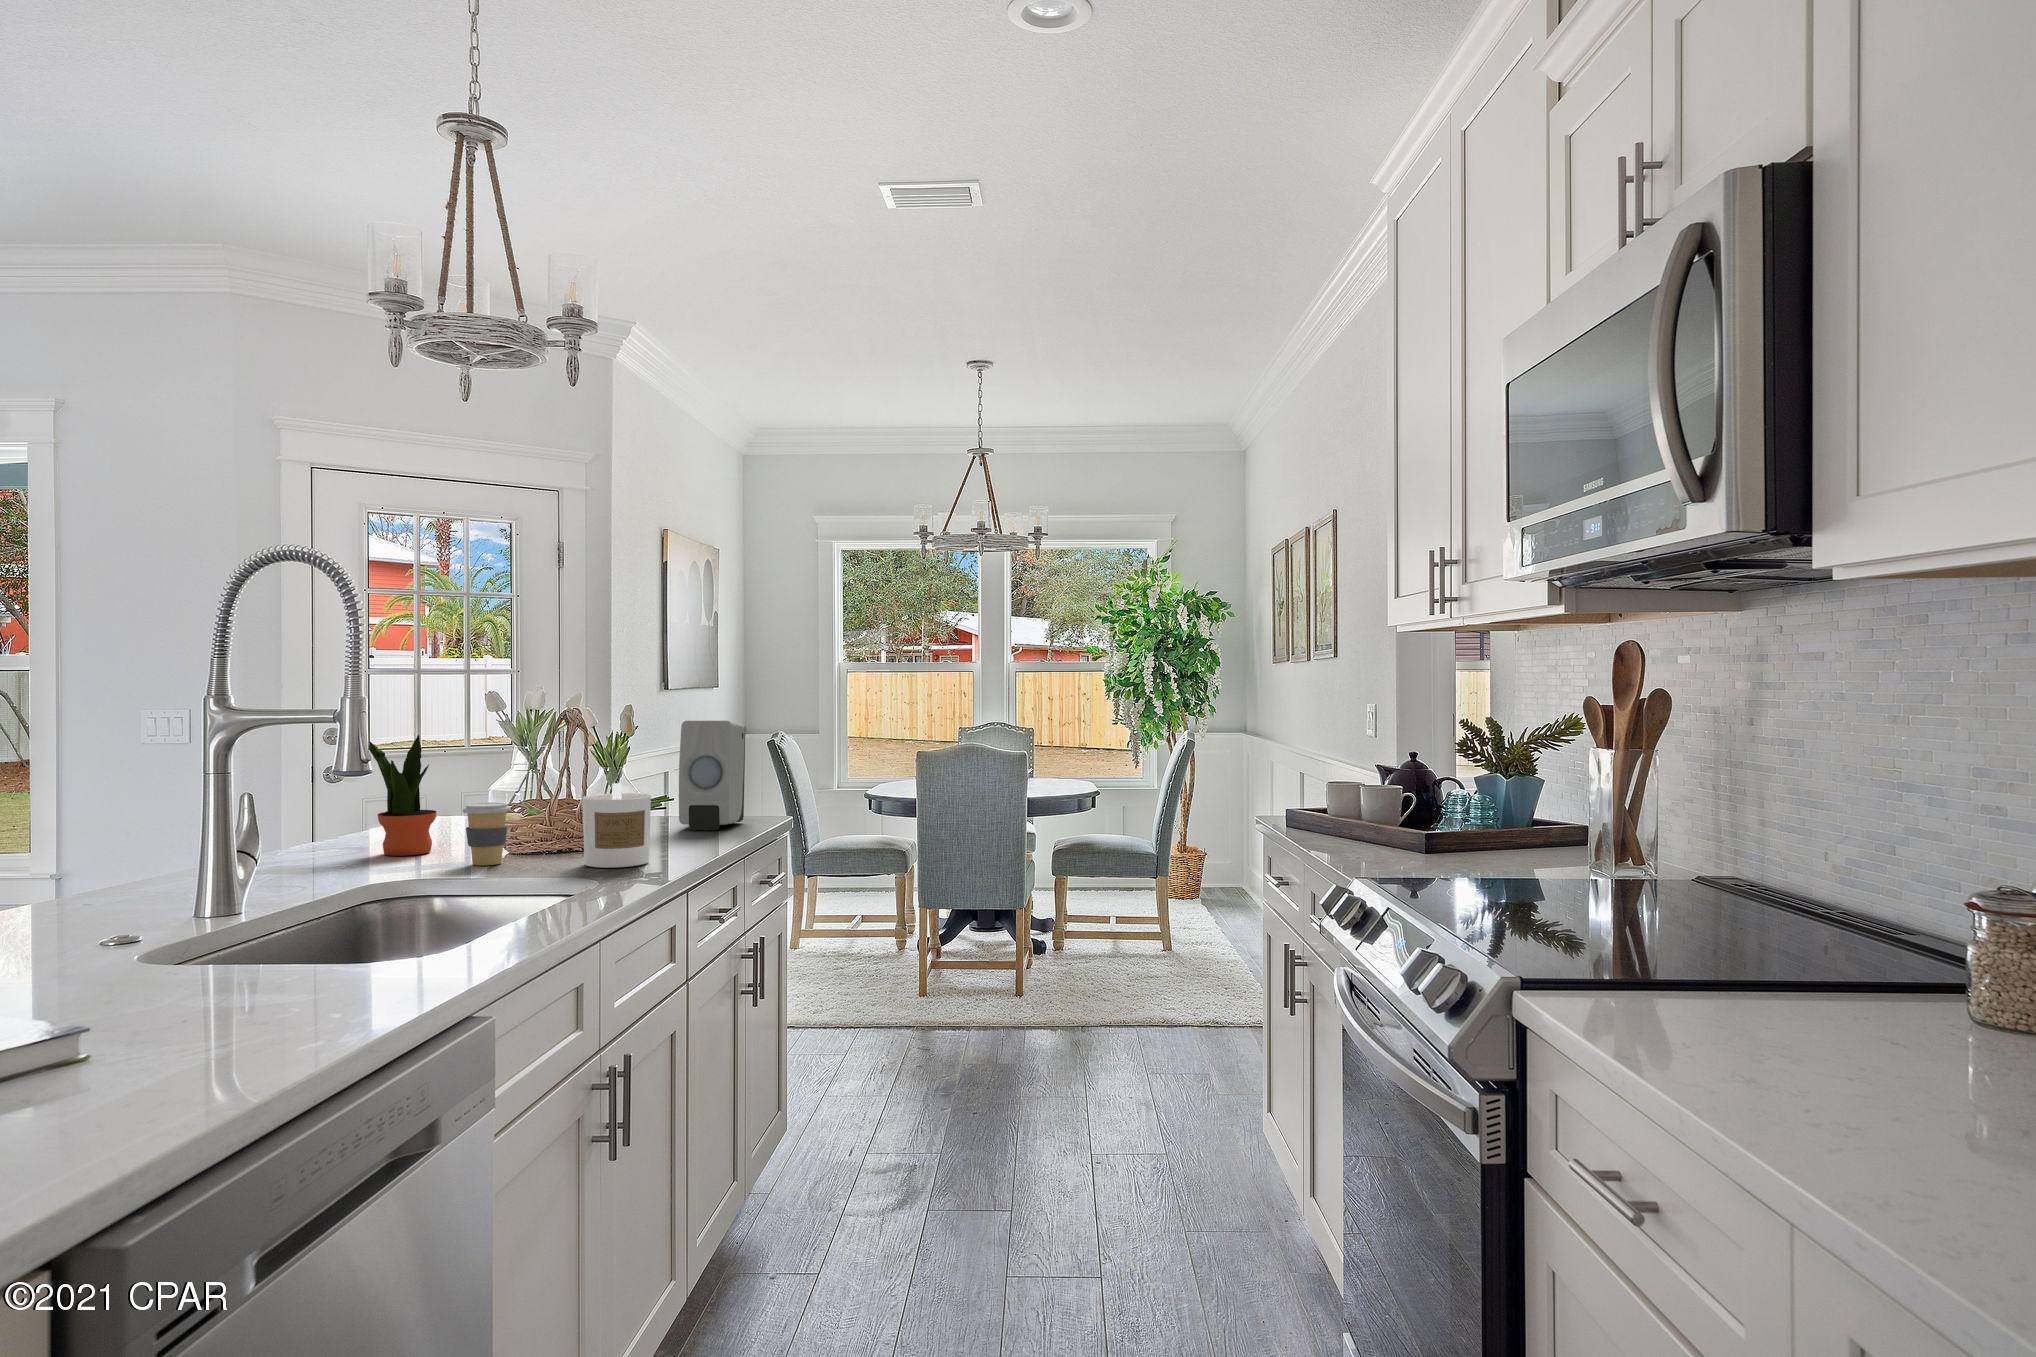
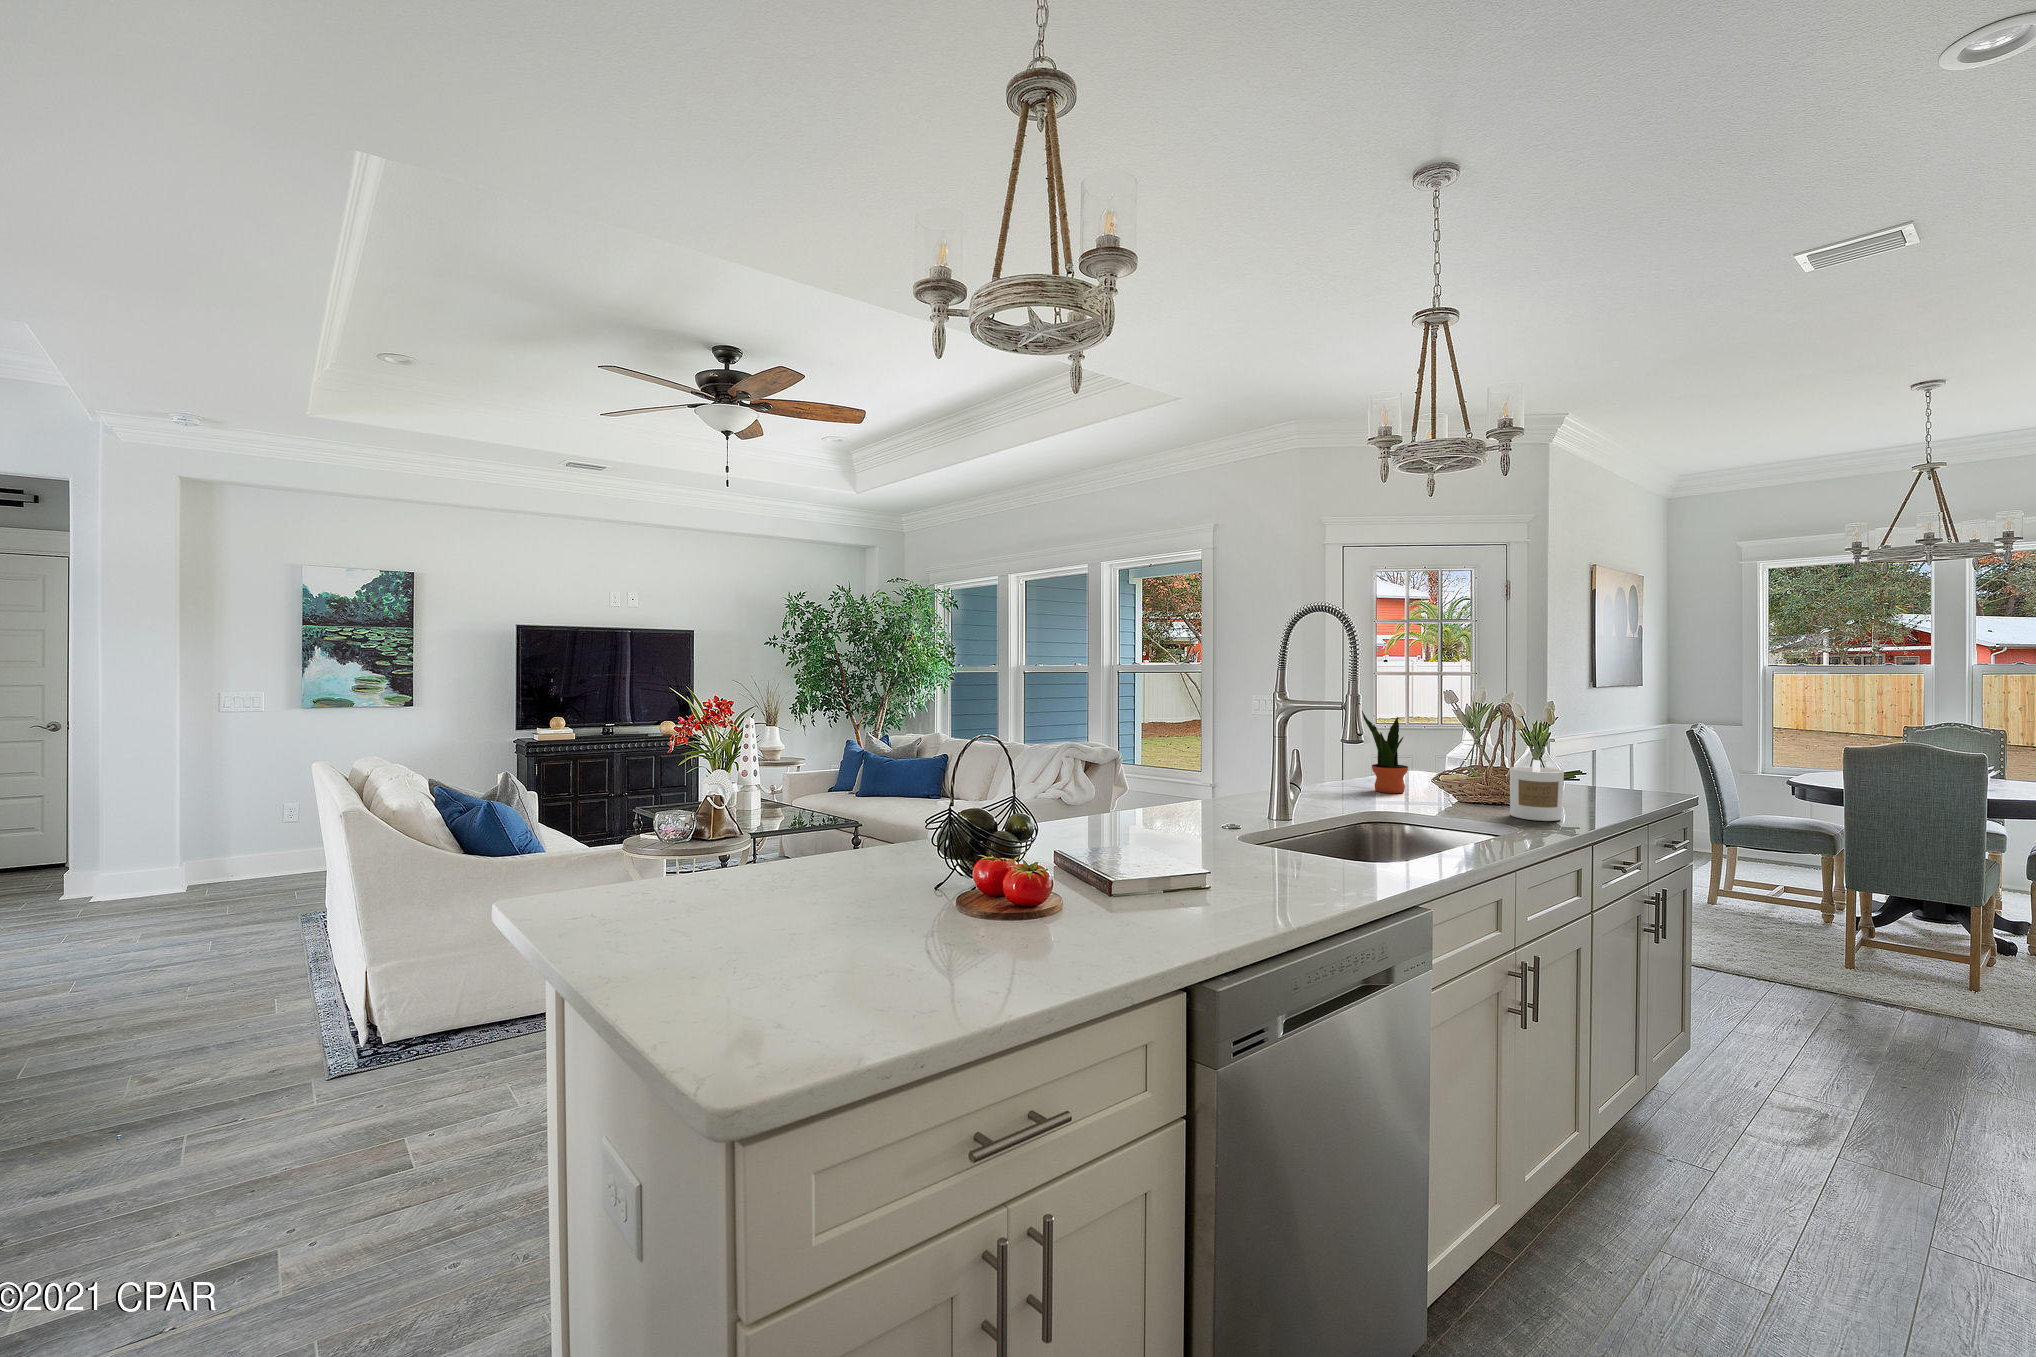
soap dispenser: present [679,721,745,830] -> none [1590,715,1652,801]
coffee cup: present [463,802,511,865] -> none [1425,765,1458,806]

